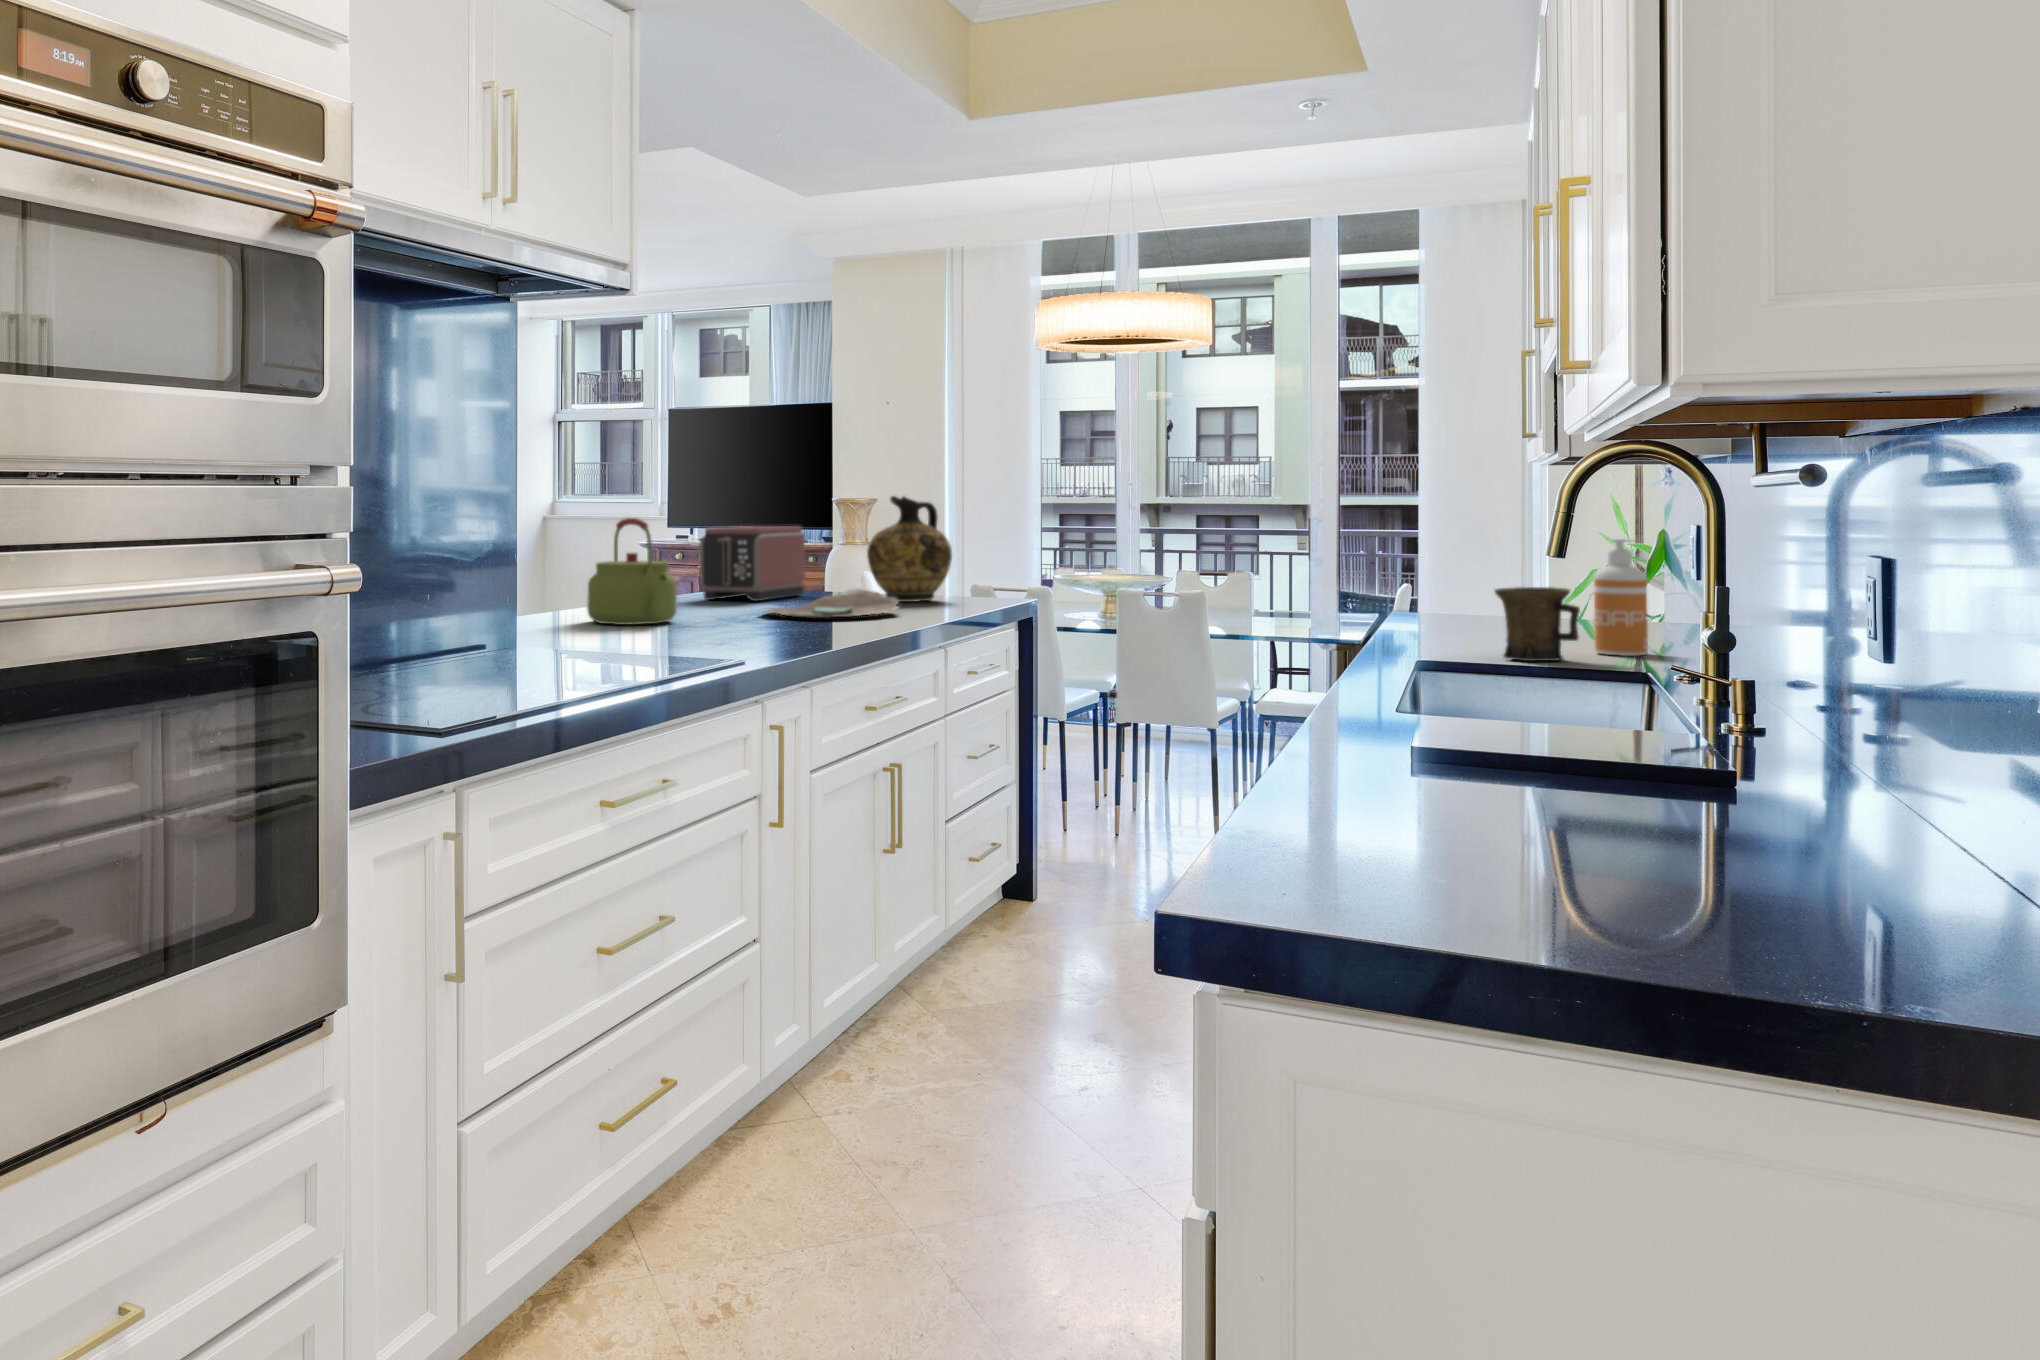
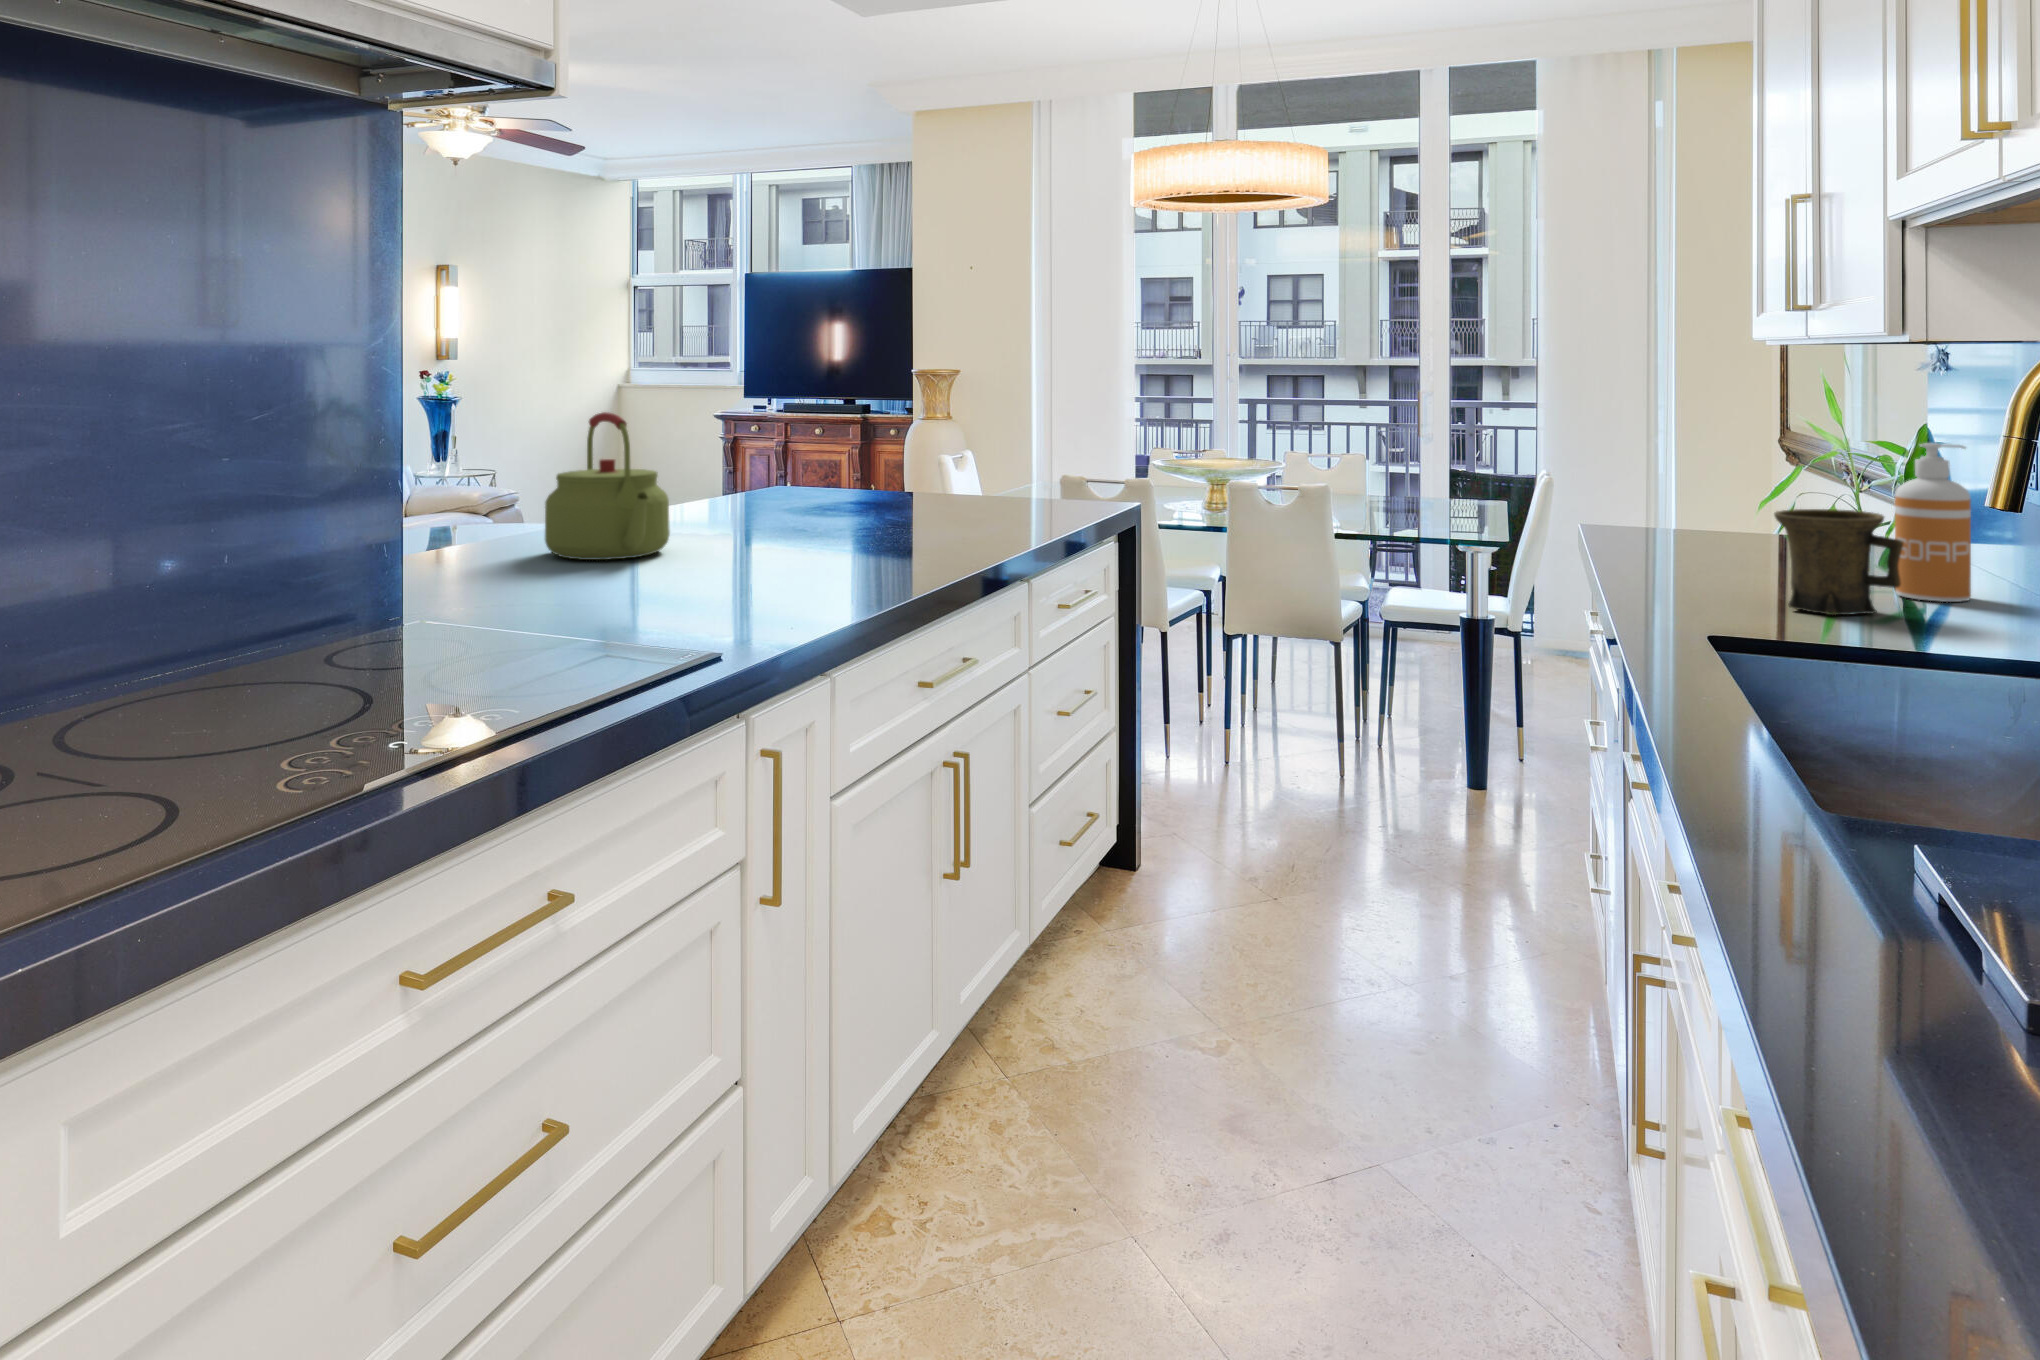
ceramic jug: present [867,496,952,602] -> none [934,377,1039,509]
toaster: present [699,526,805,601] -> none [724,413,859,510]
decorative bowl: present [767,588,899,618] -> none [787,497,972,543]

